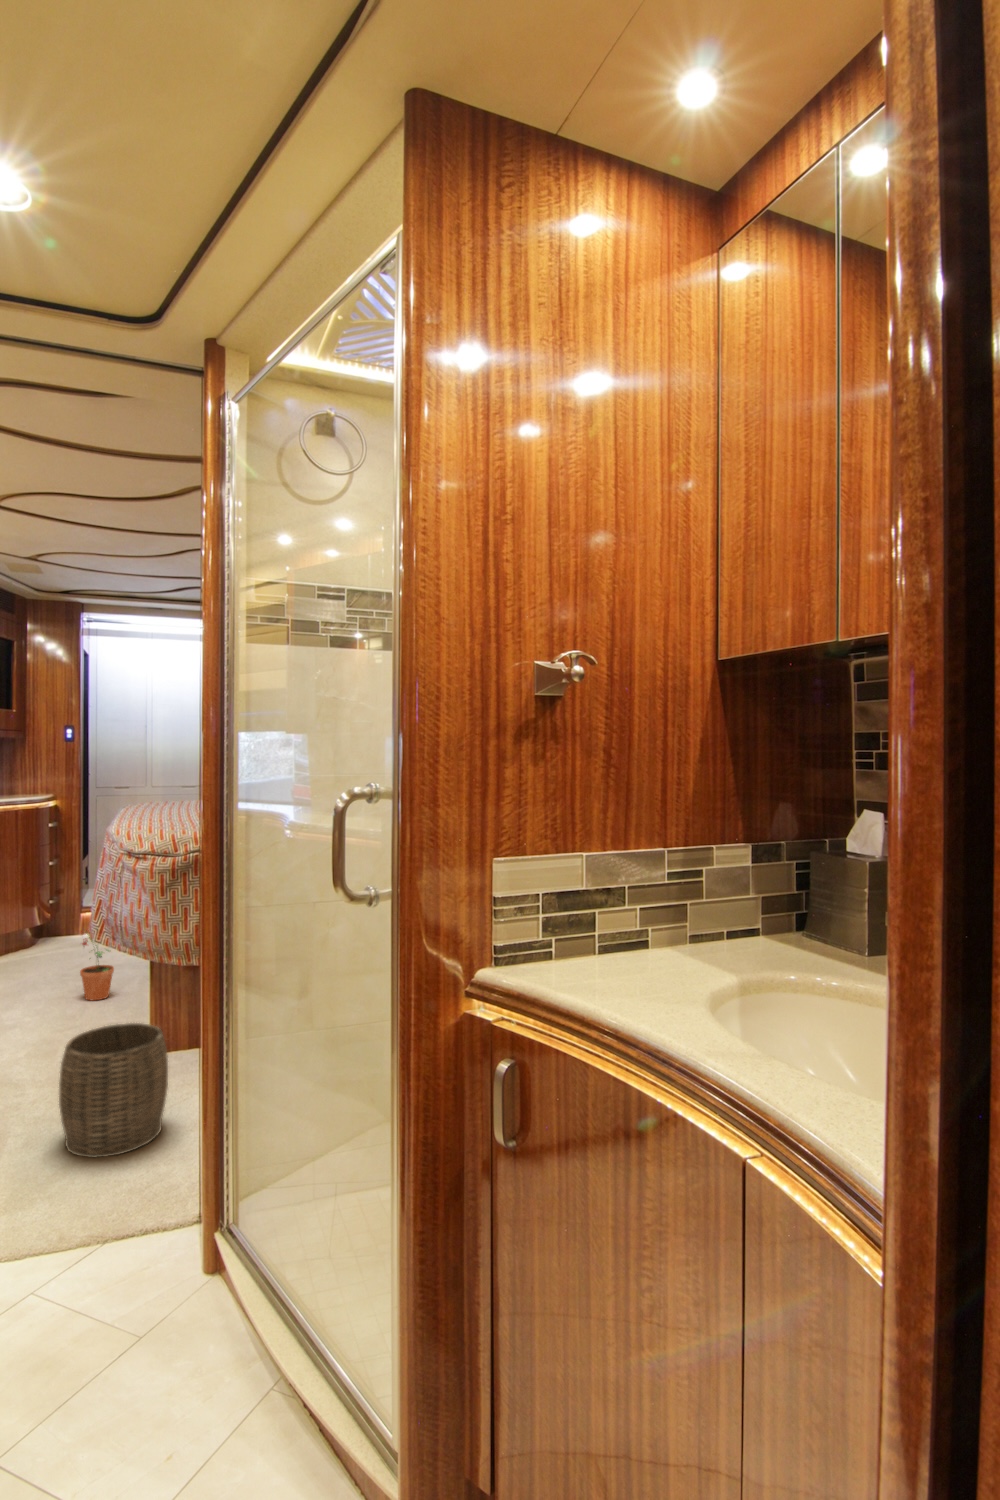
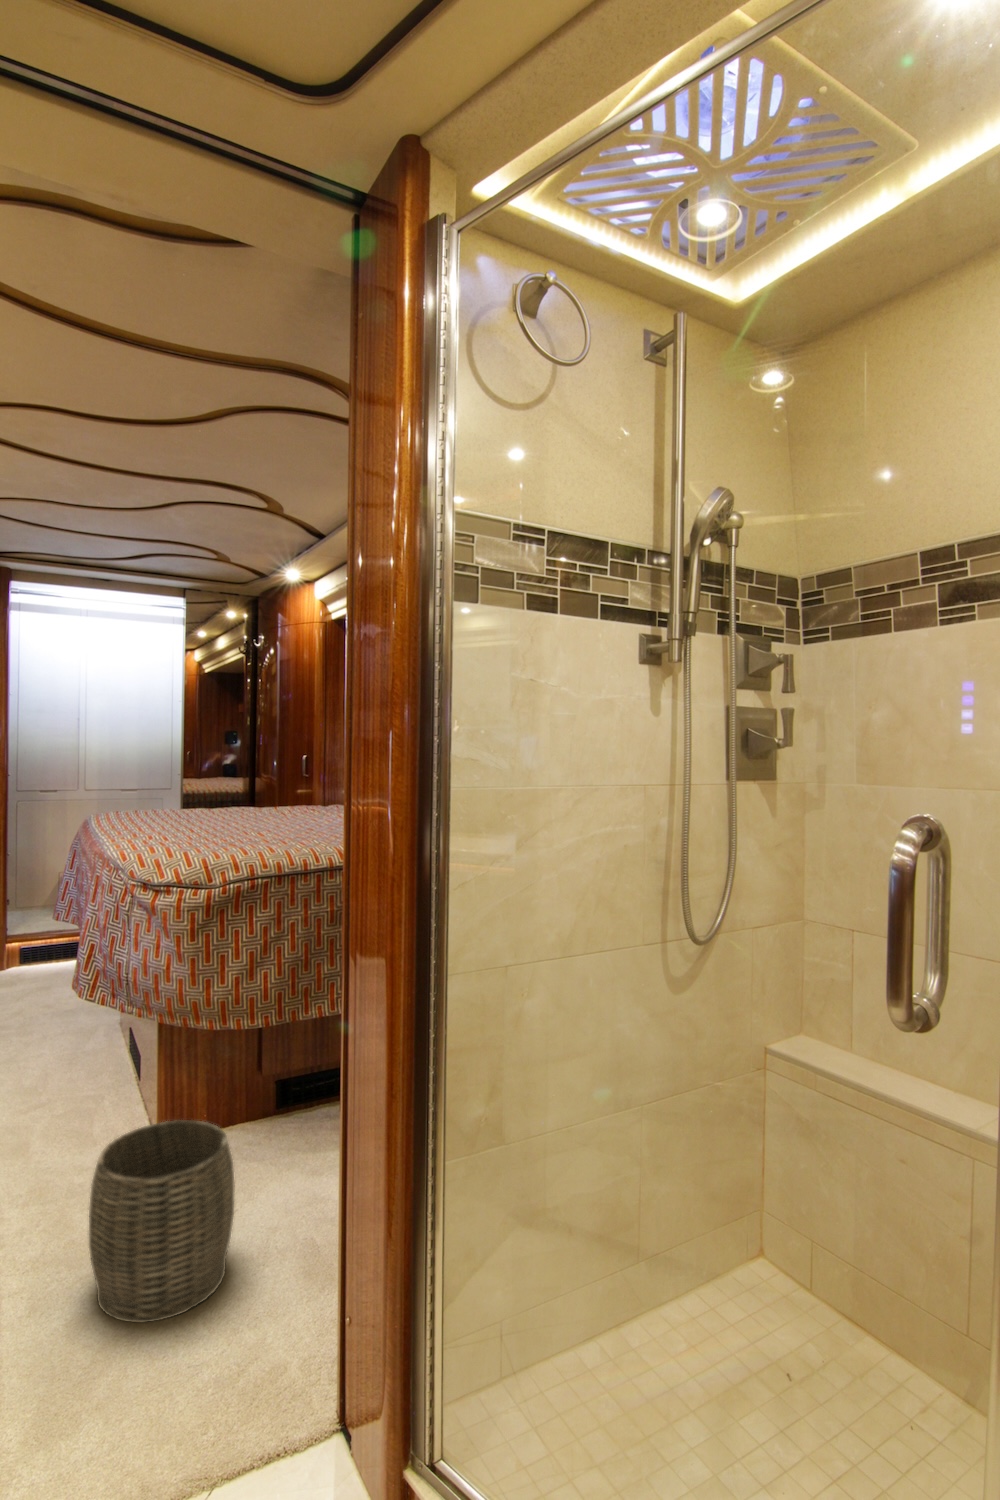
potted plant: present [80,929,114,1001] -> none [45,944,93,1064]

